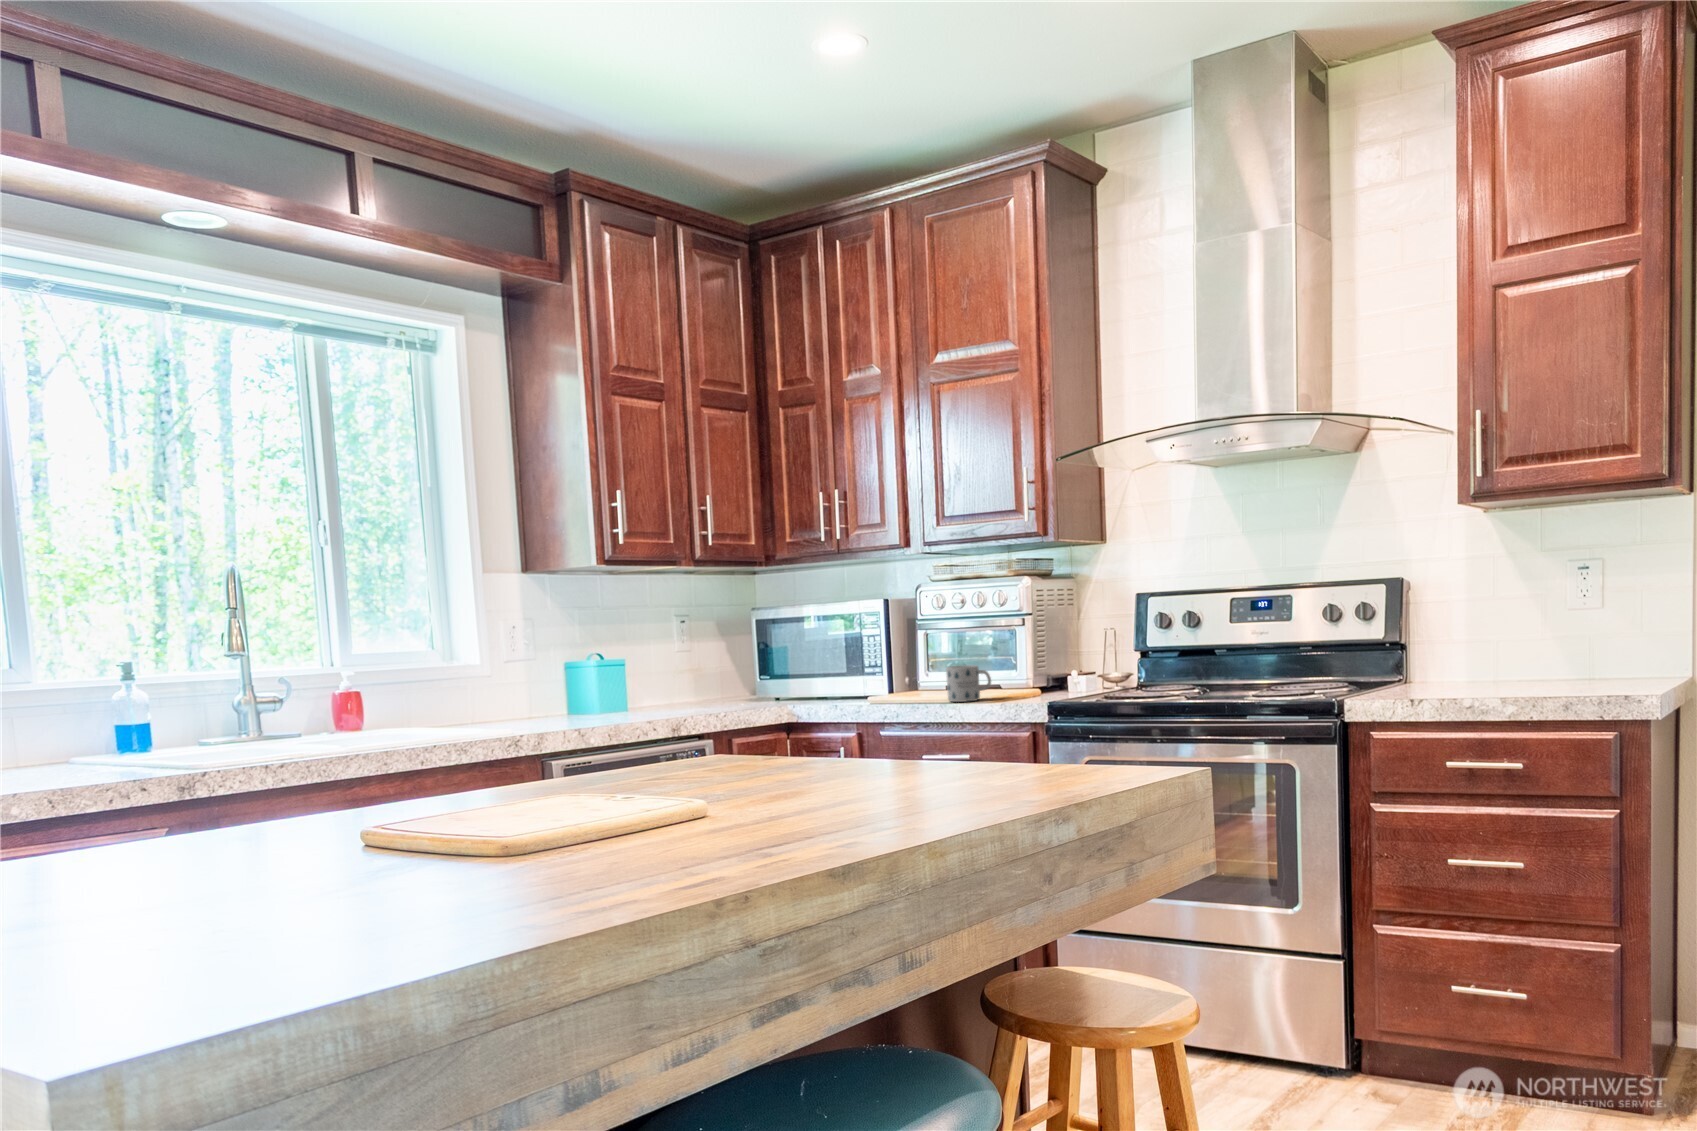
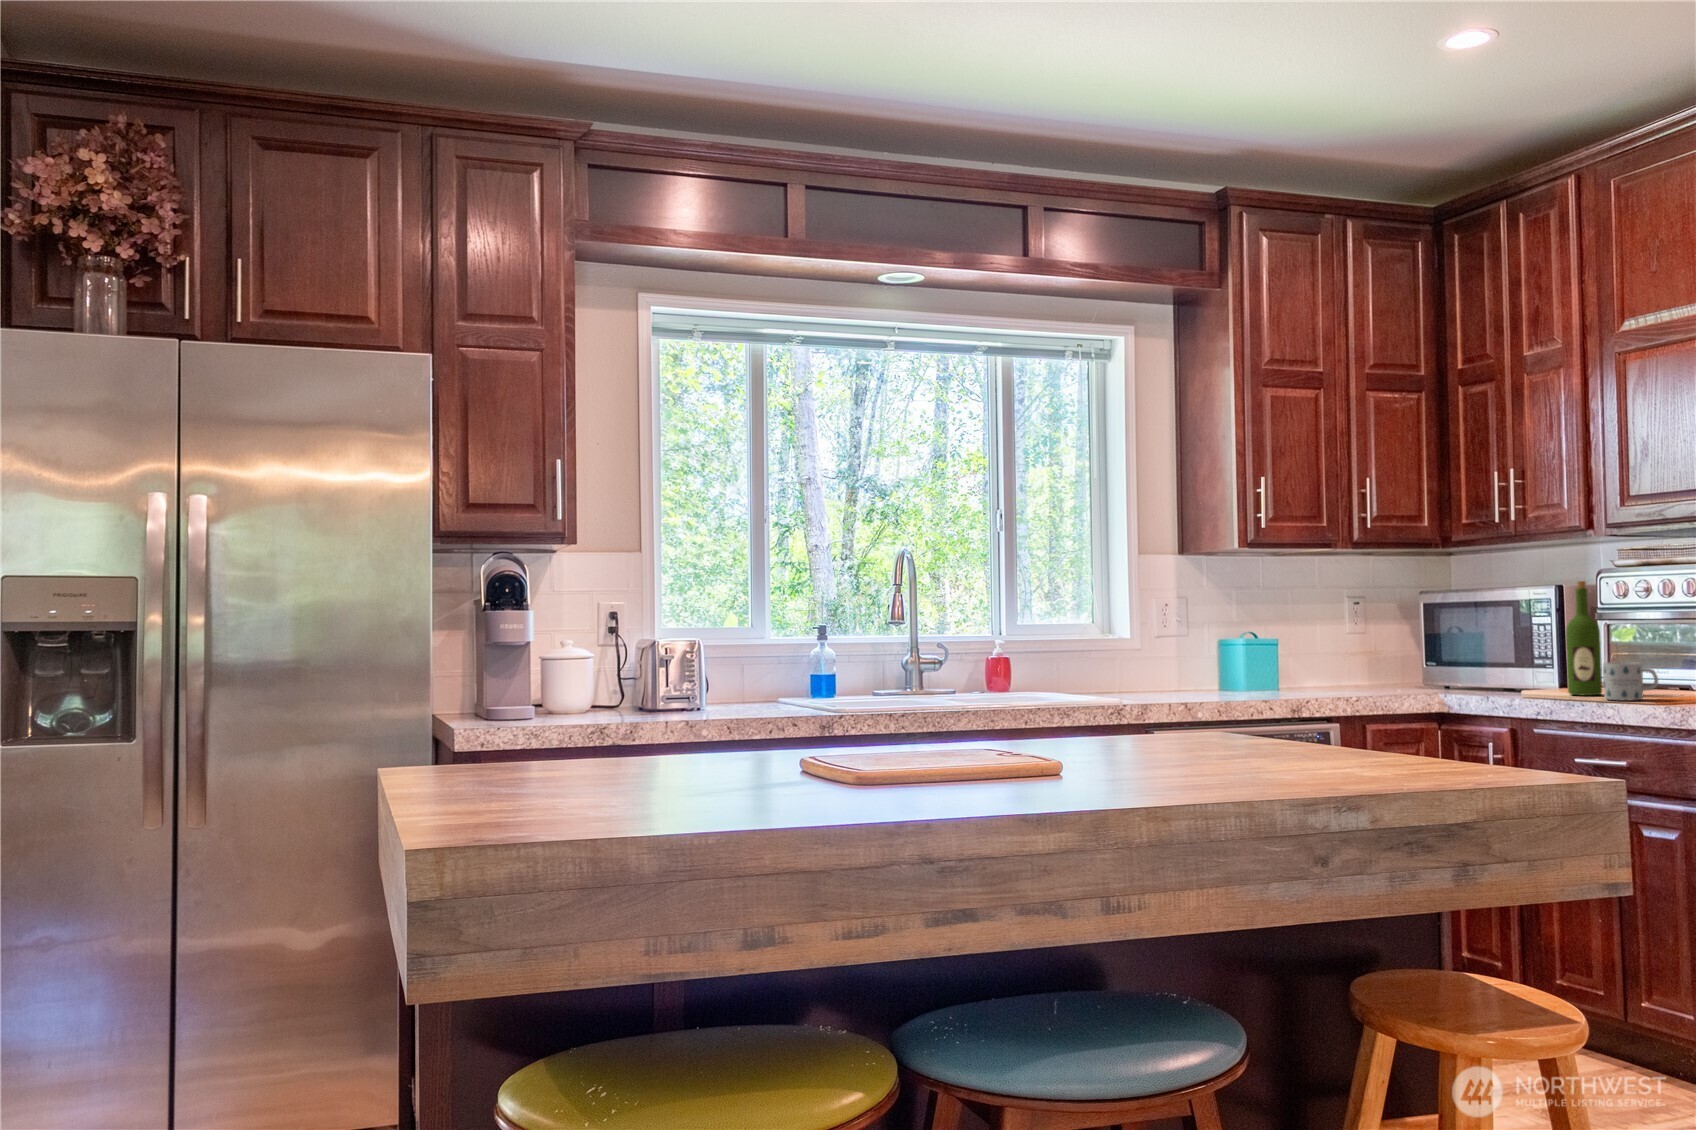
wine bottle: none [907,591,938,699] -> present [1566,581,1602,696]

